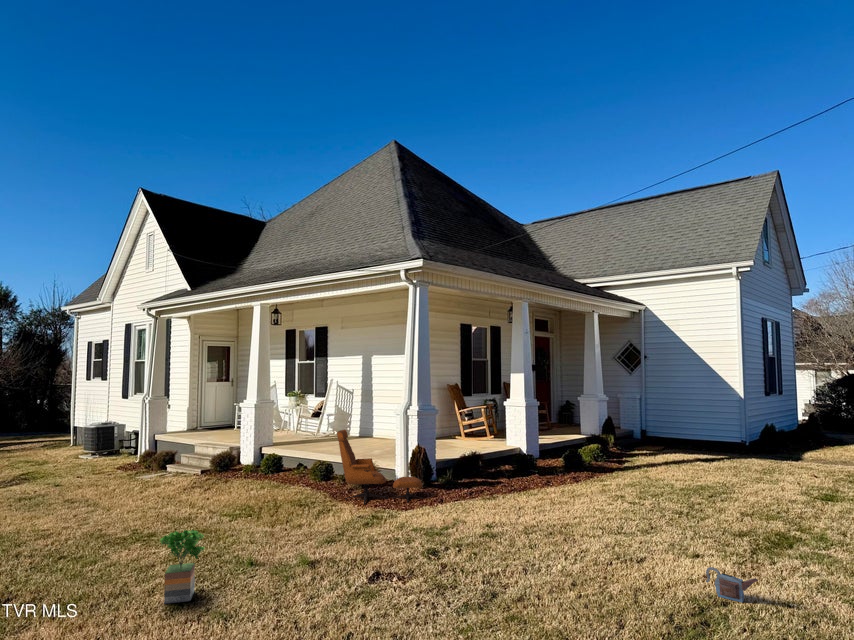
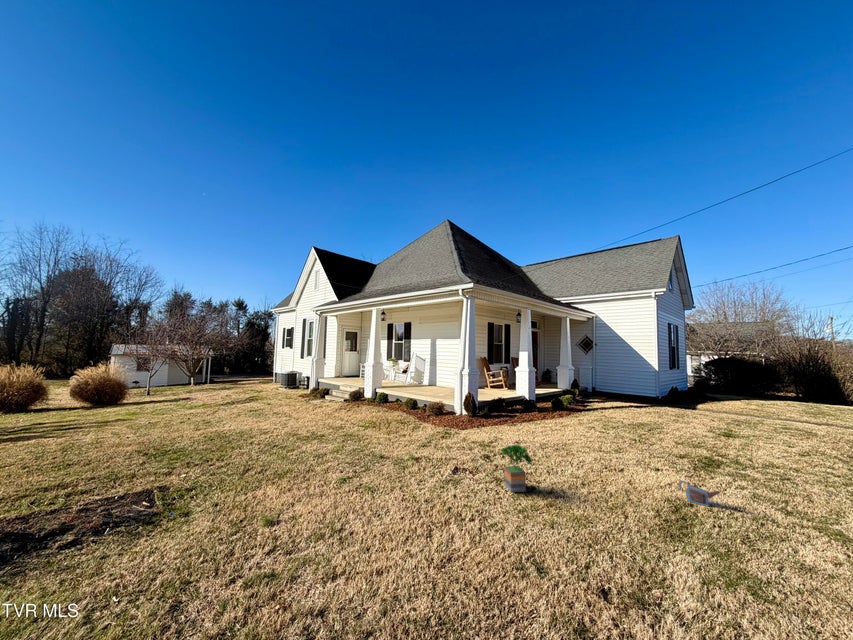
lounge chair: present [337,430,423,505] -> none [423,380,471,424]
potted tree: present [160,530,204,604] -> present [502,445,532,492]

